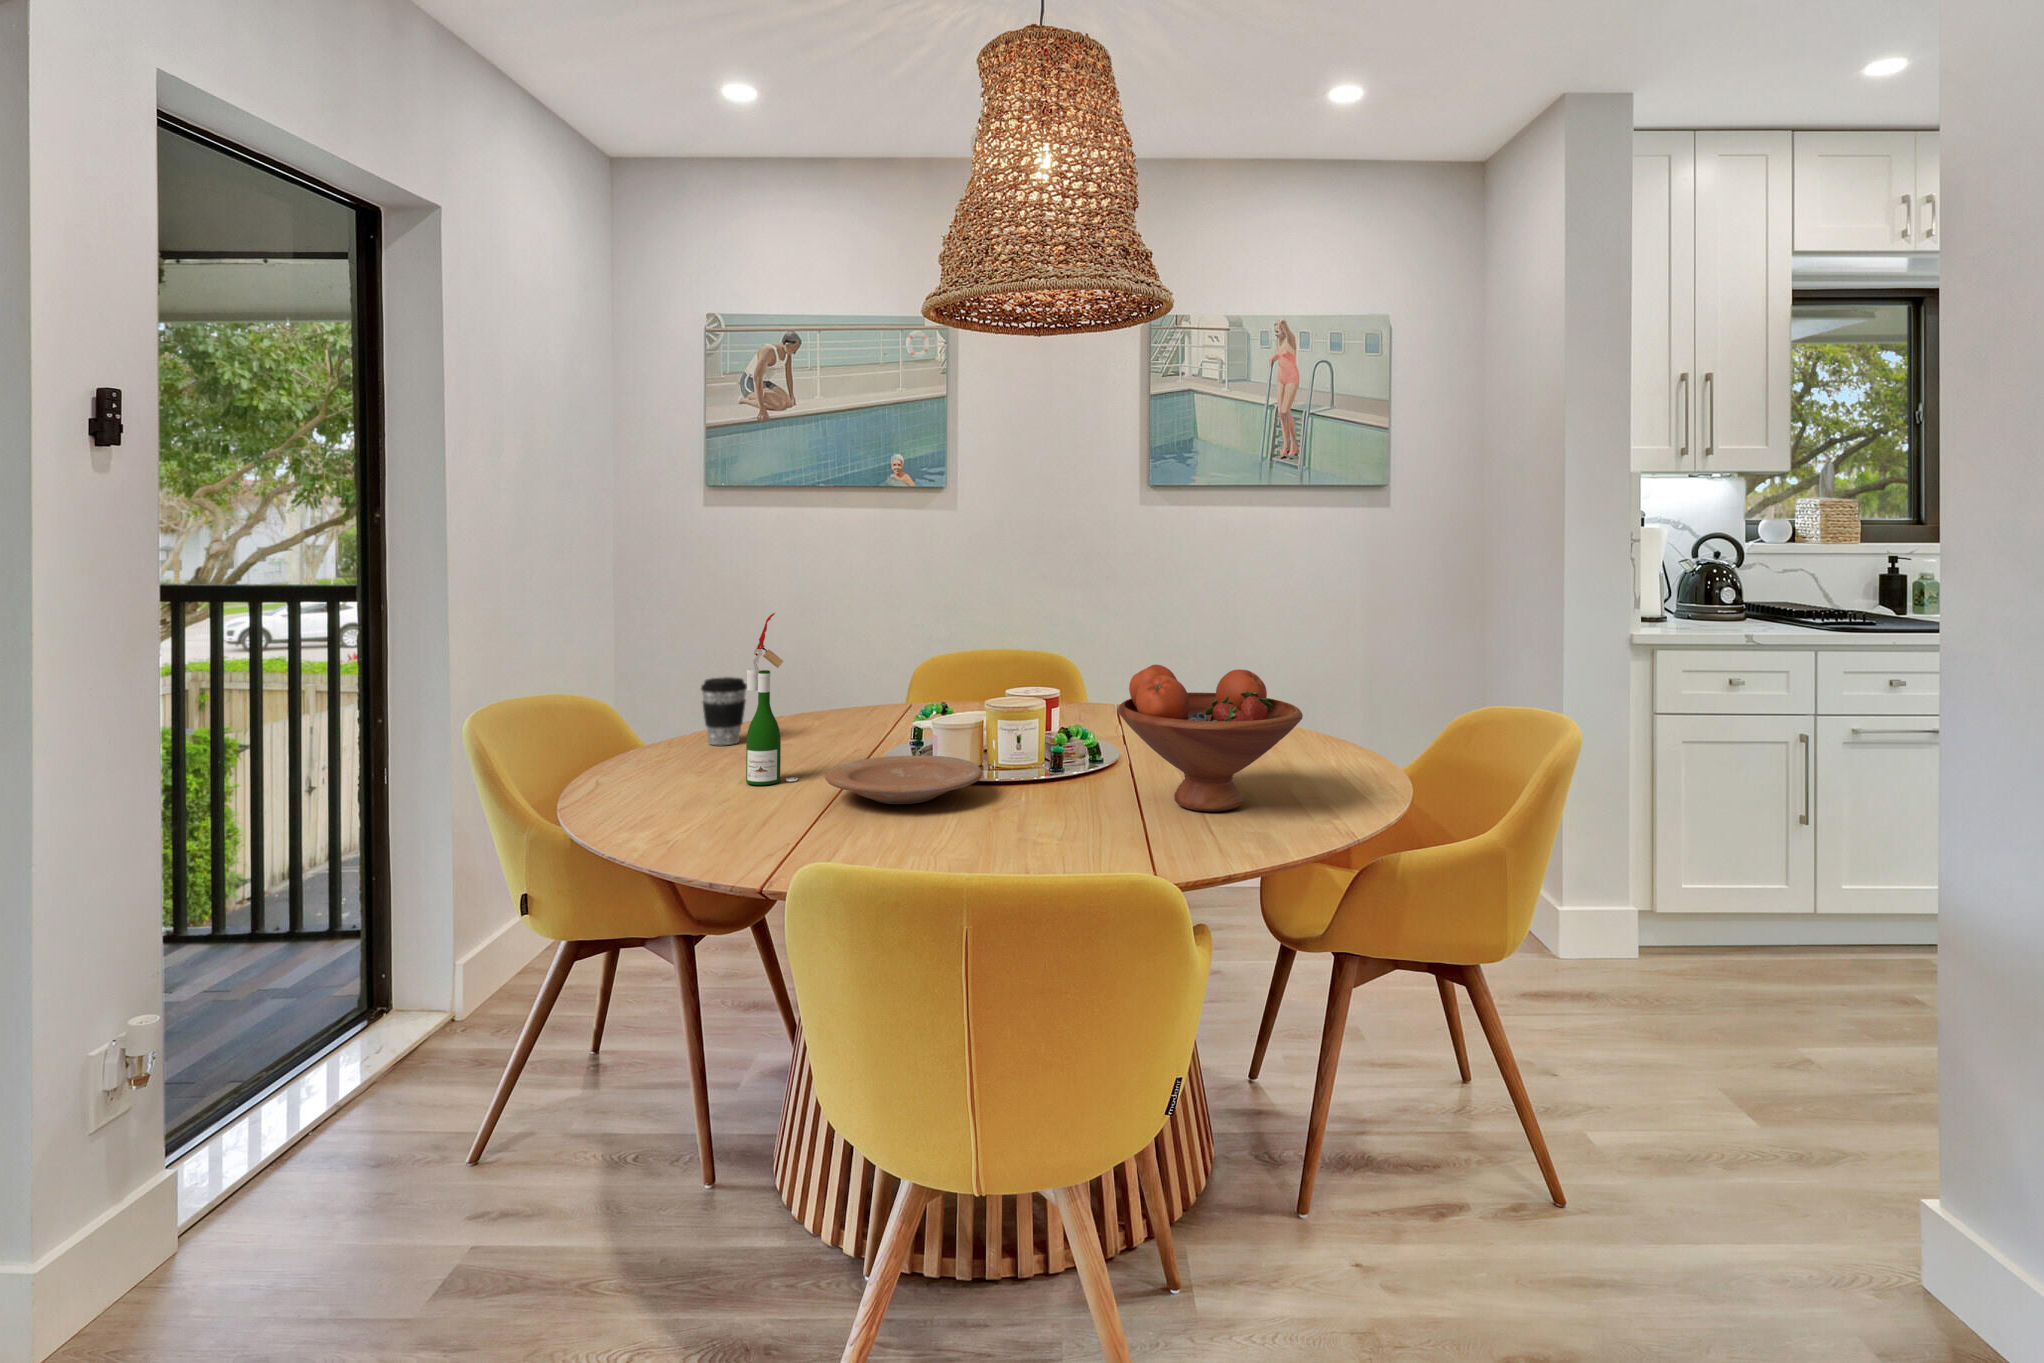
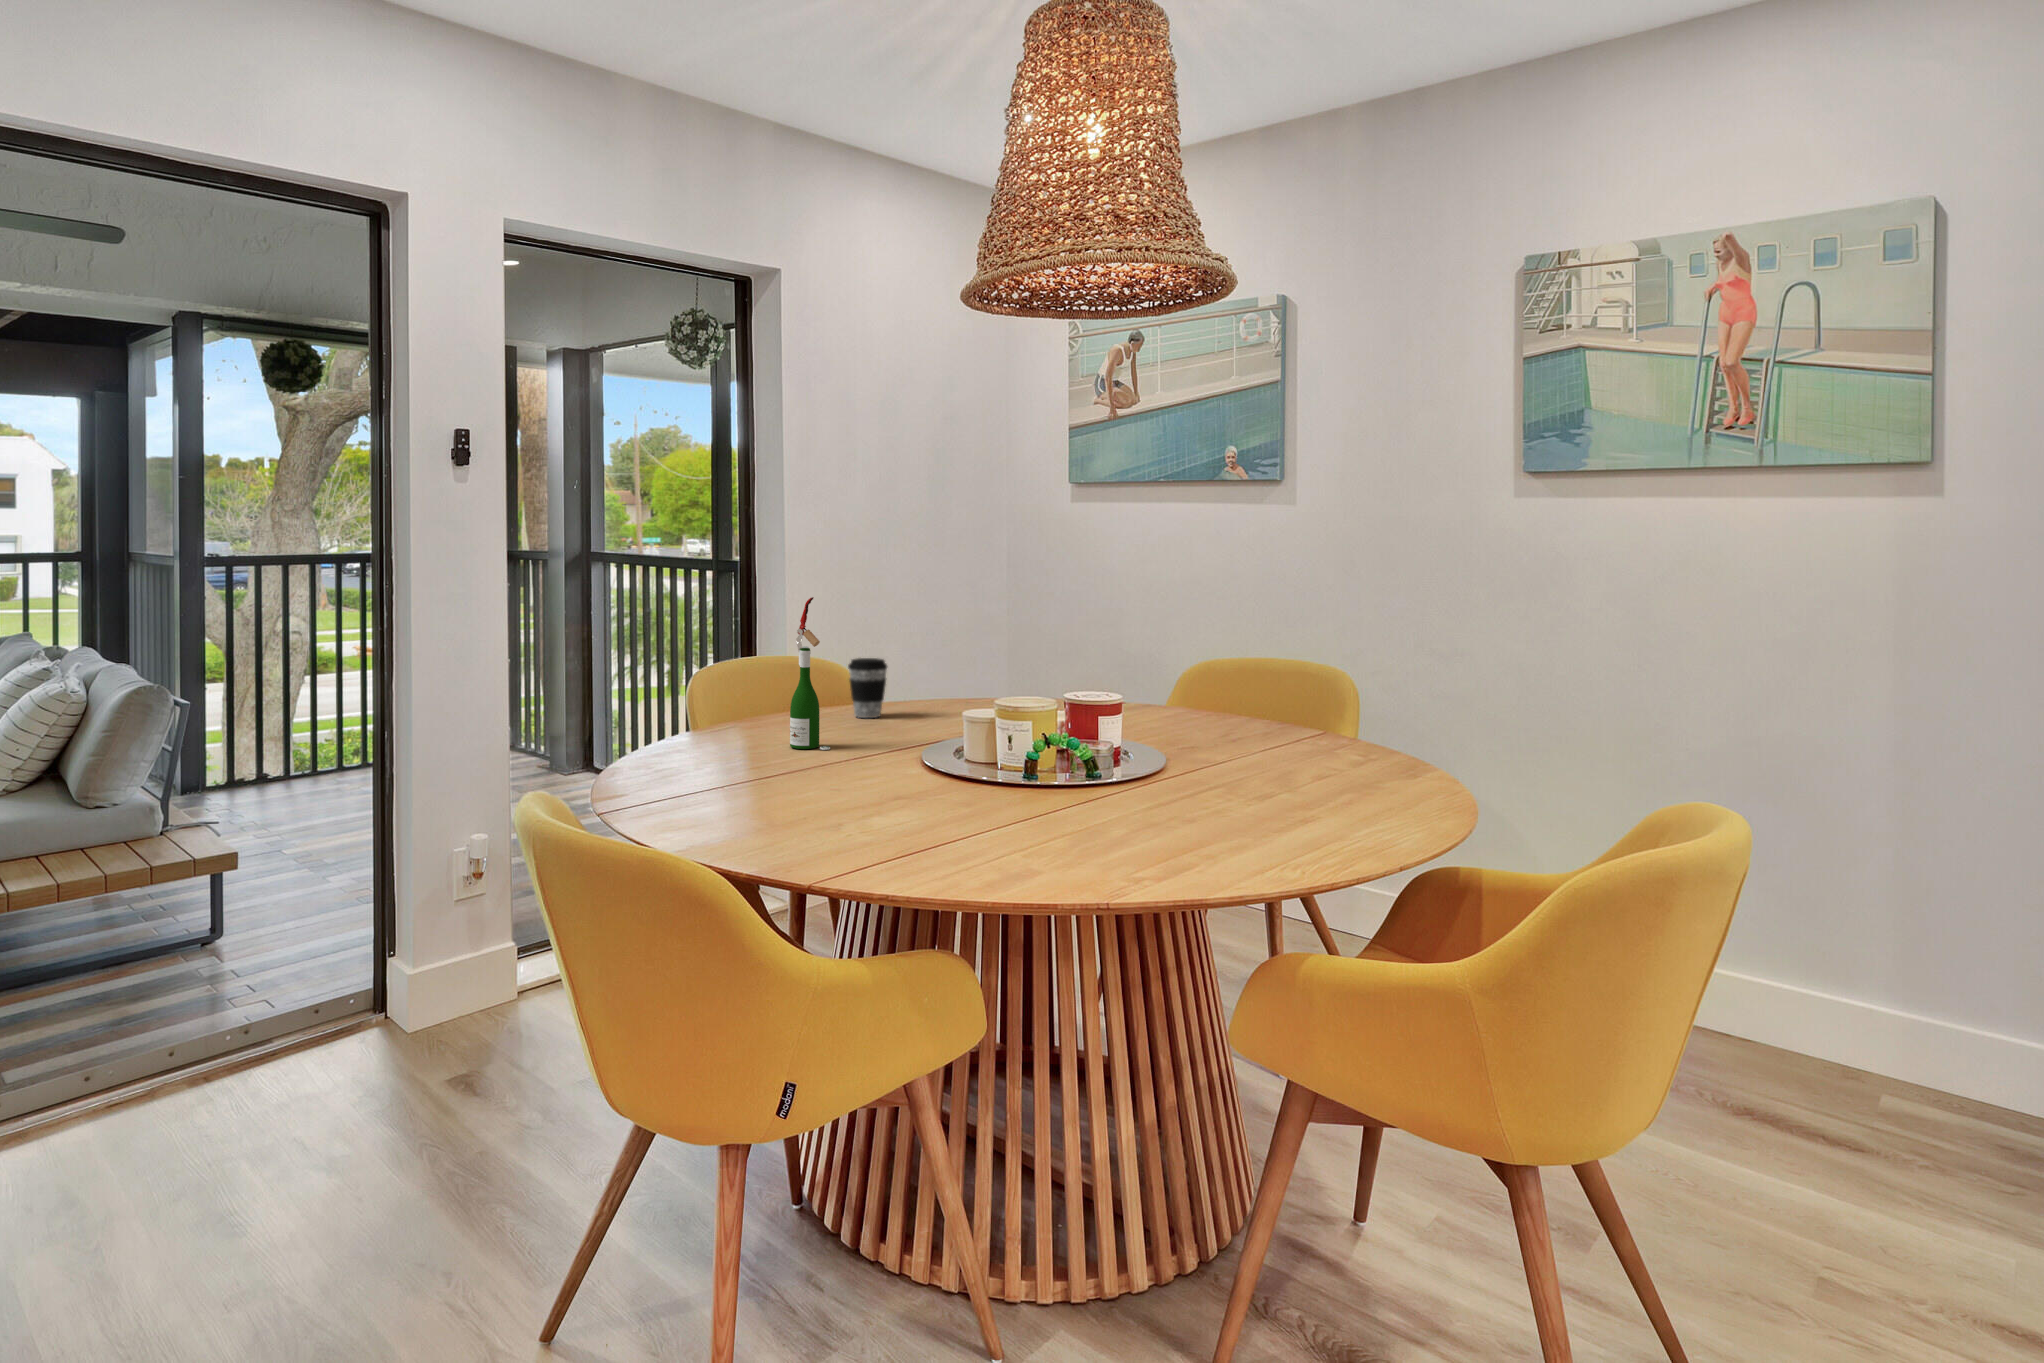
fruit bowl: present [1118,665,1303,811] -> none [966,669,1173,837]
plate: present [825,756,982,804] -> none [782,737,928,779]

